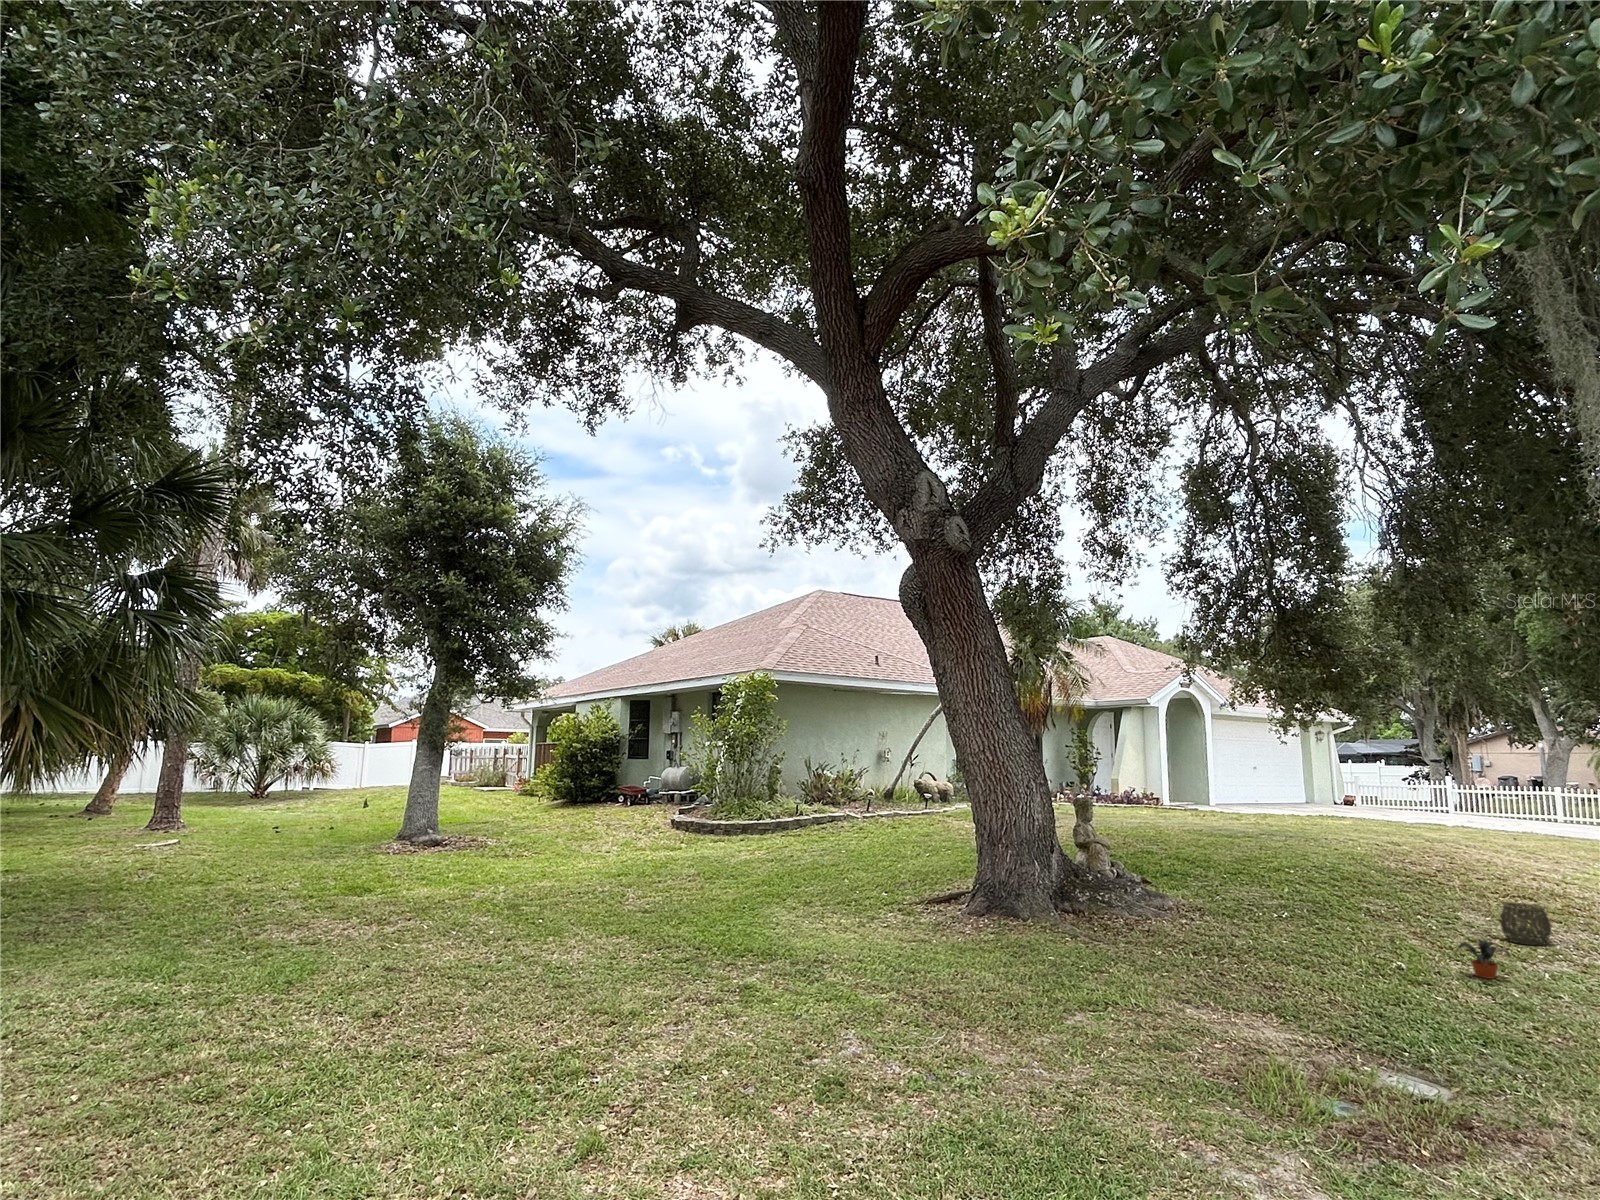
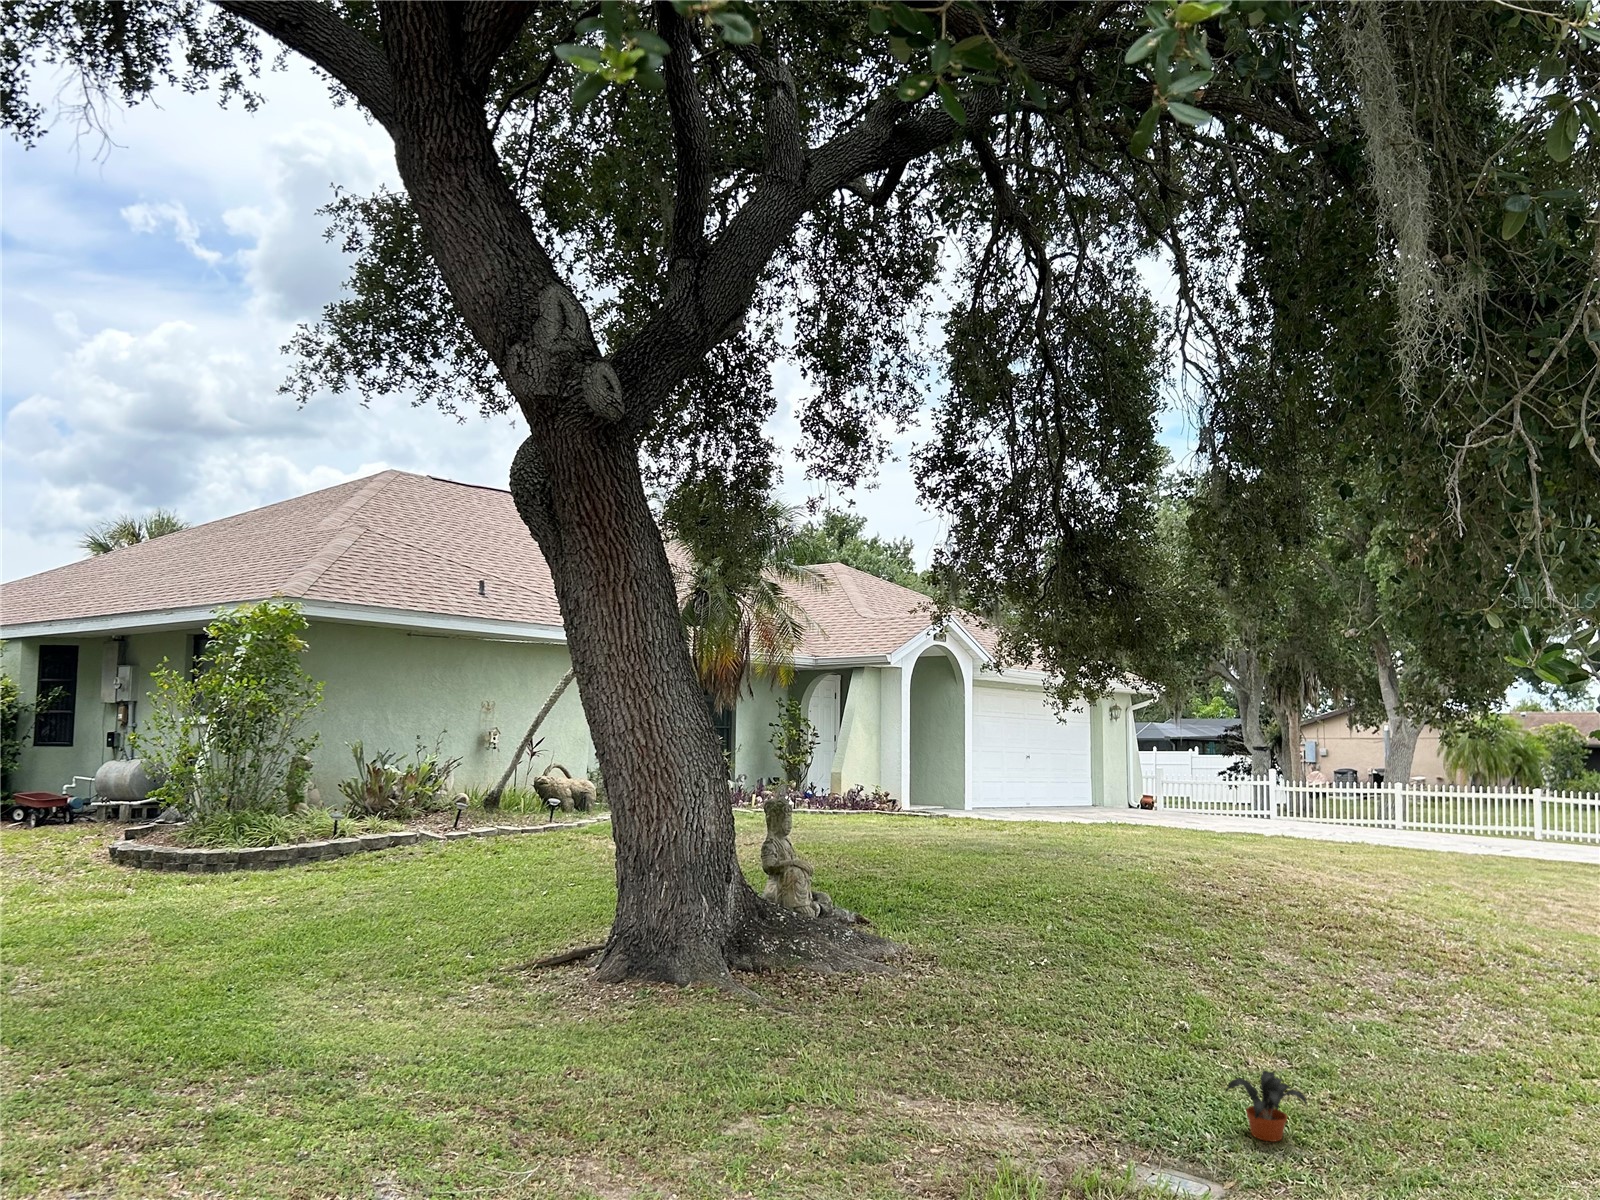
woven basket: present [1500,903,1551,946] -> none [1303,985,1375,1056]

